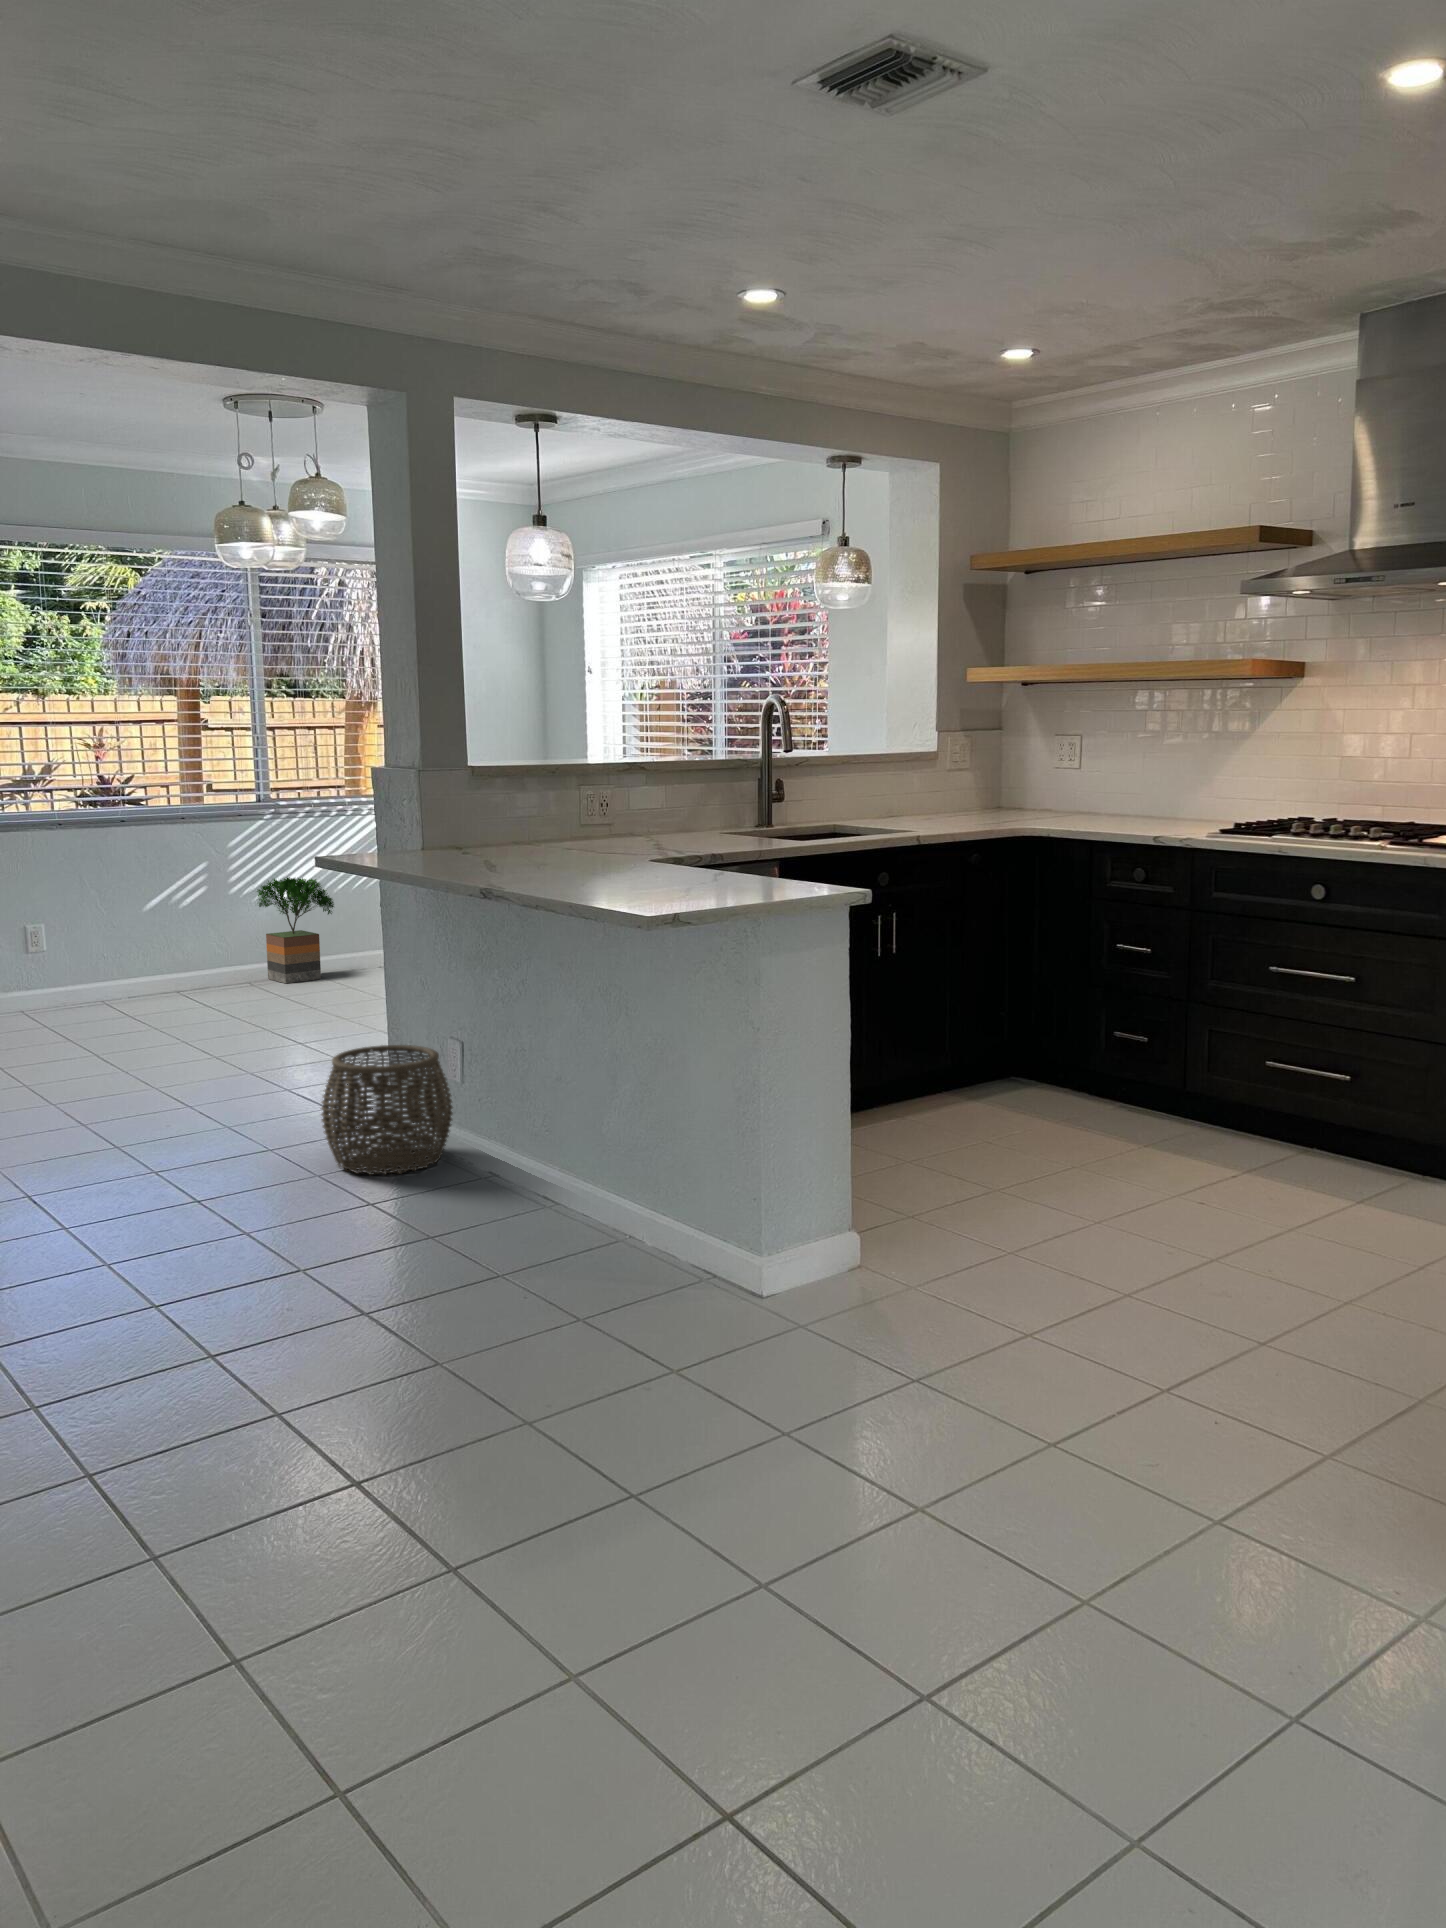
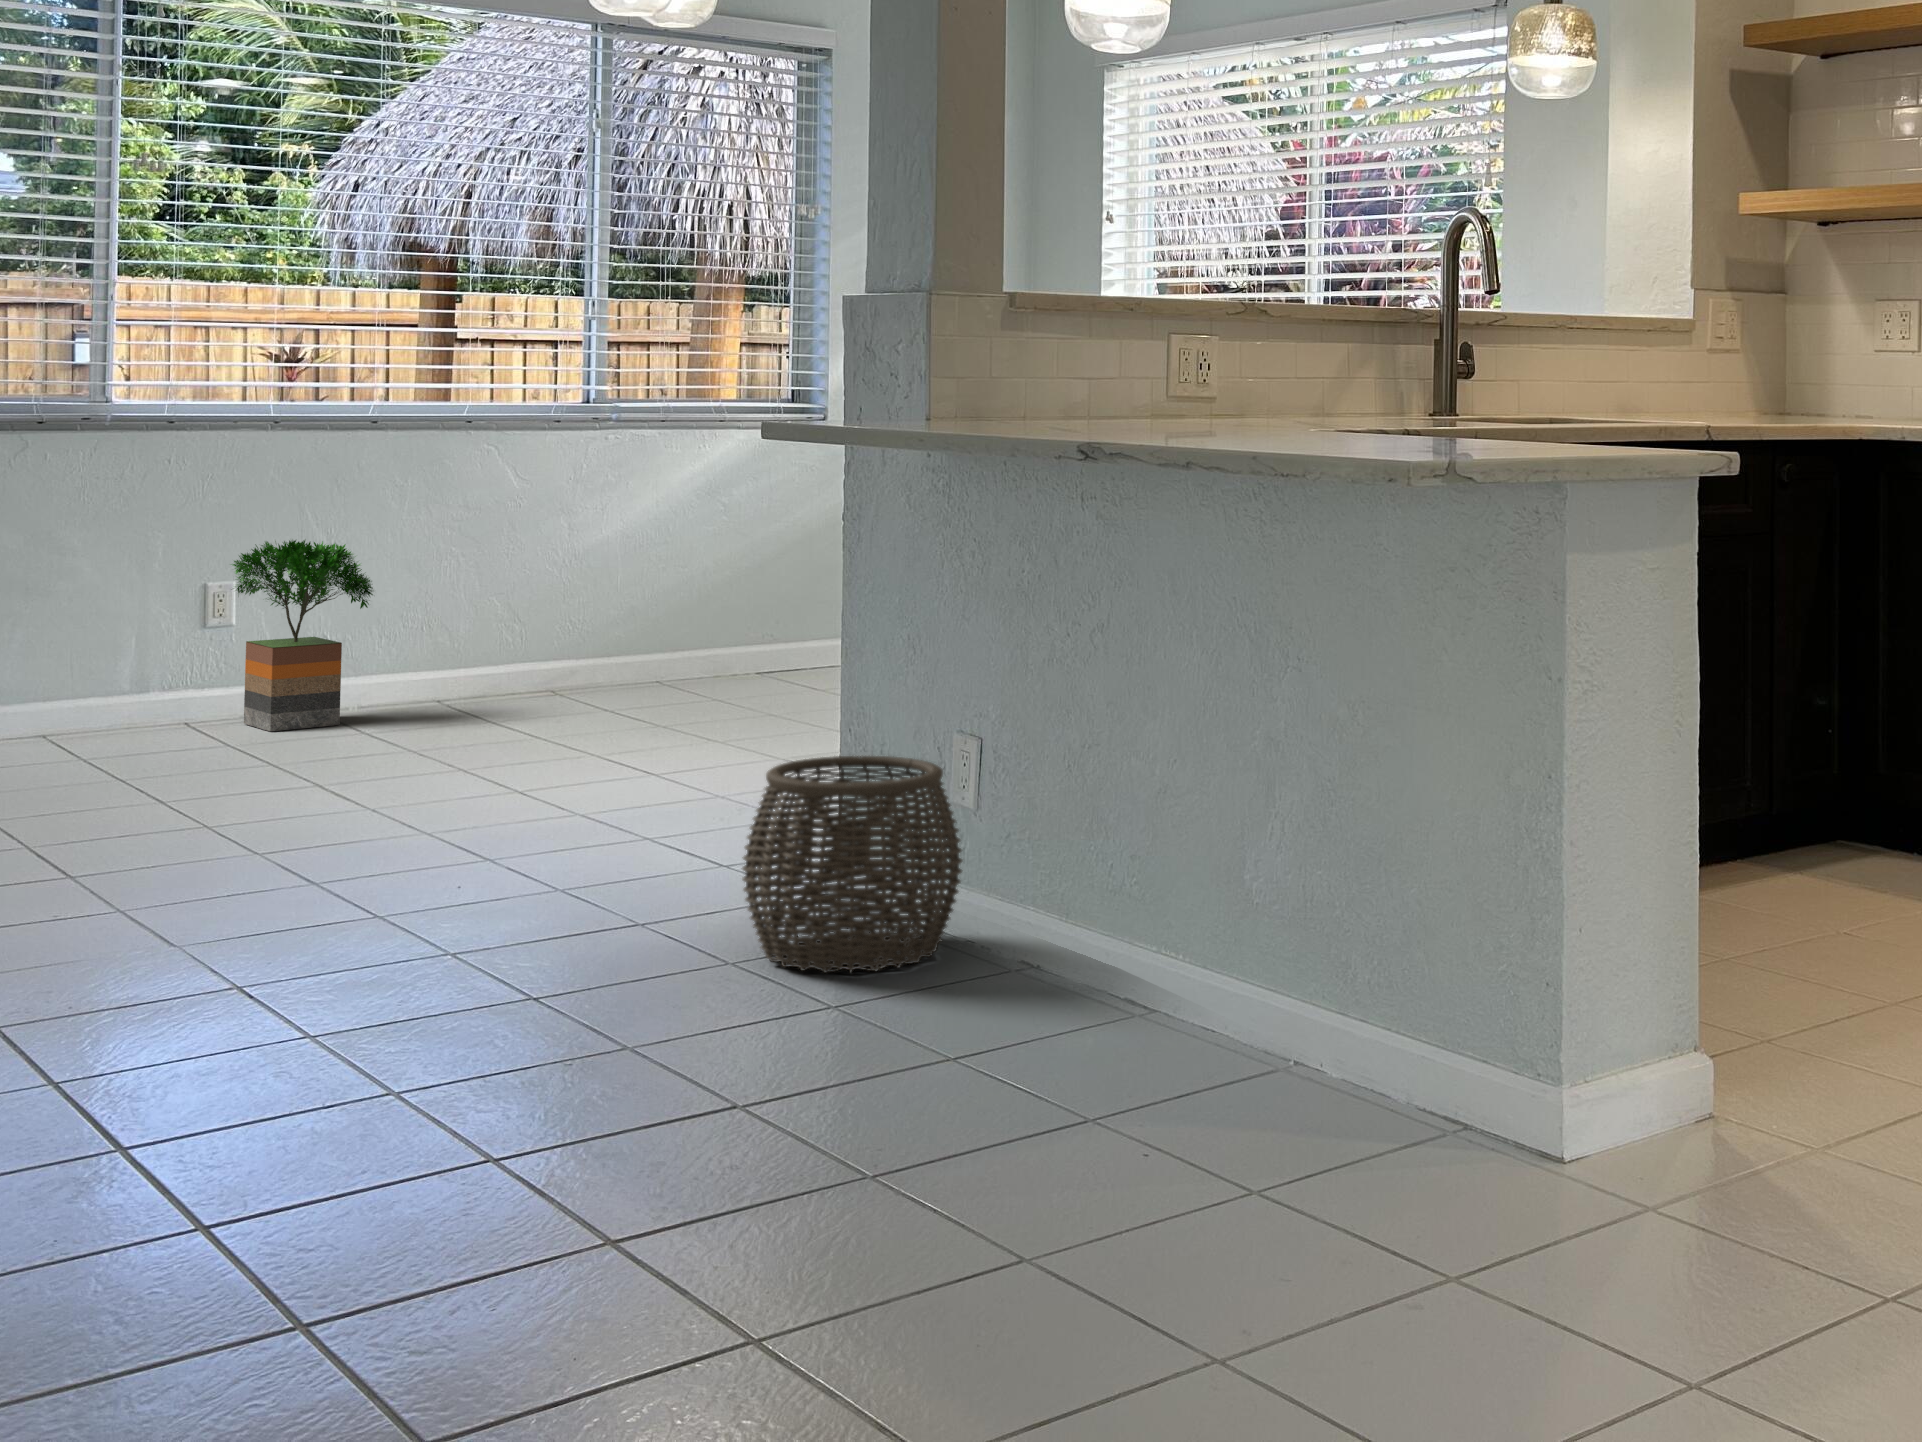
potted tree: present [257,877,334,983] -> present [232,540,373,731]

